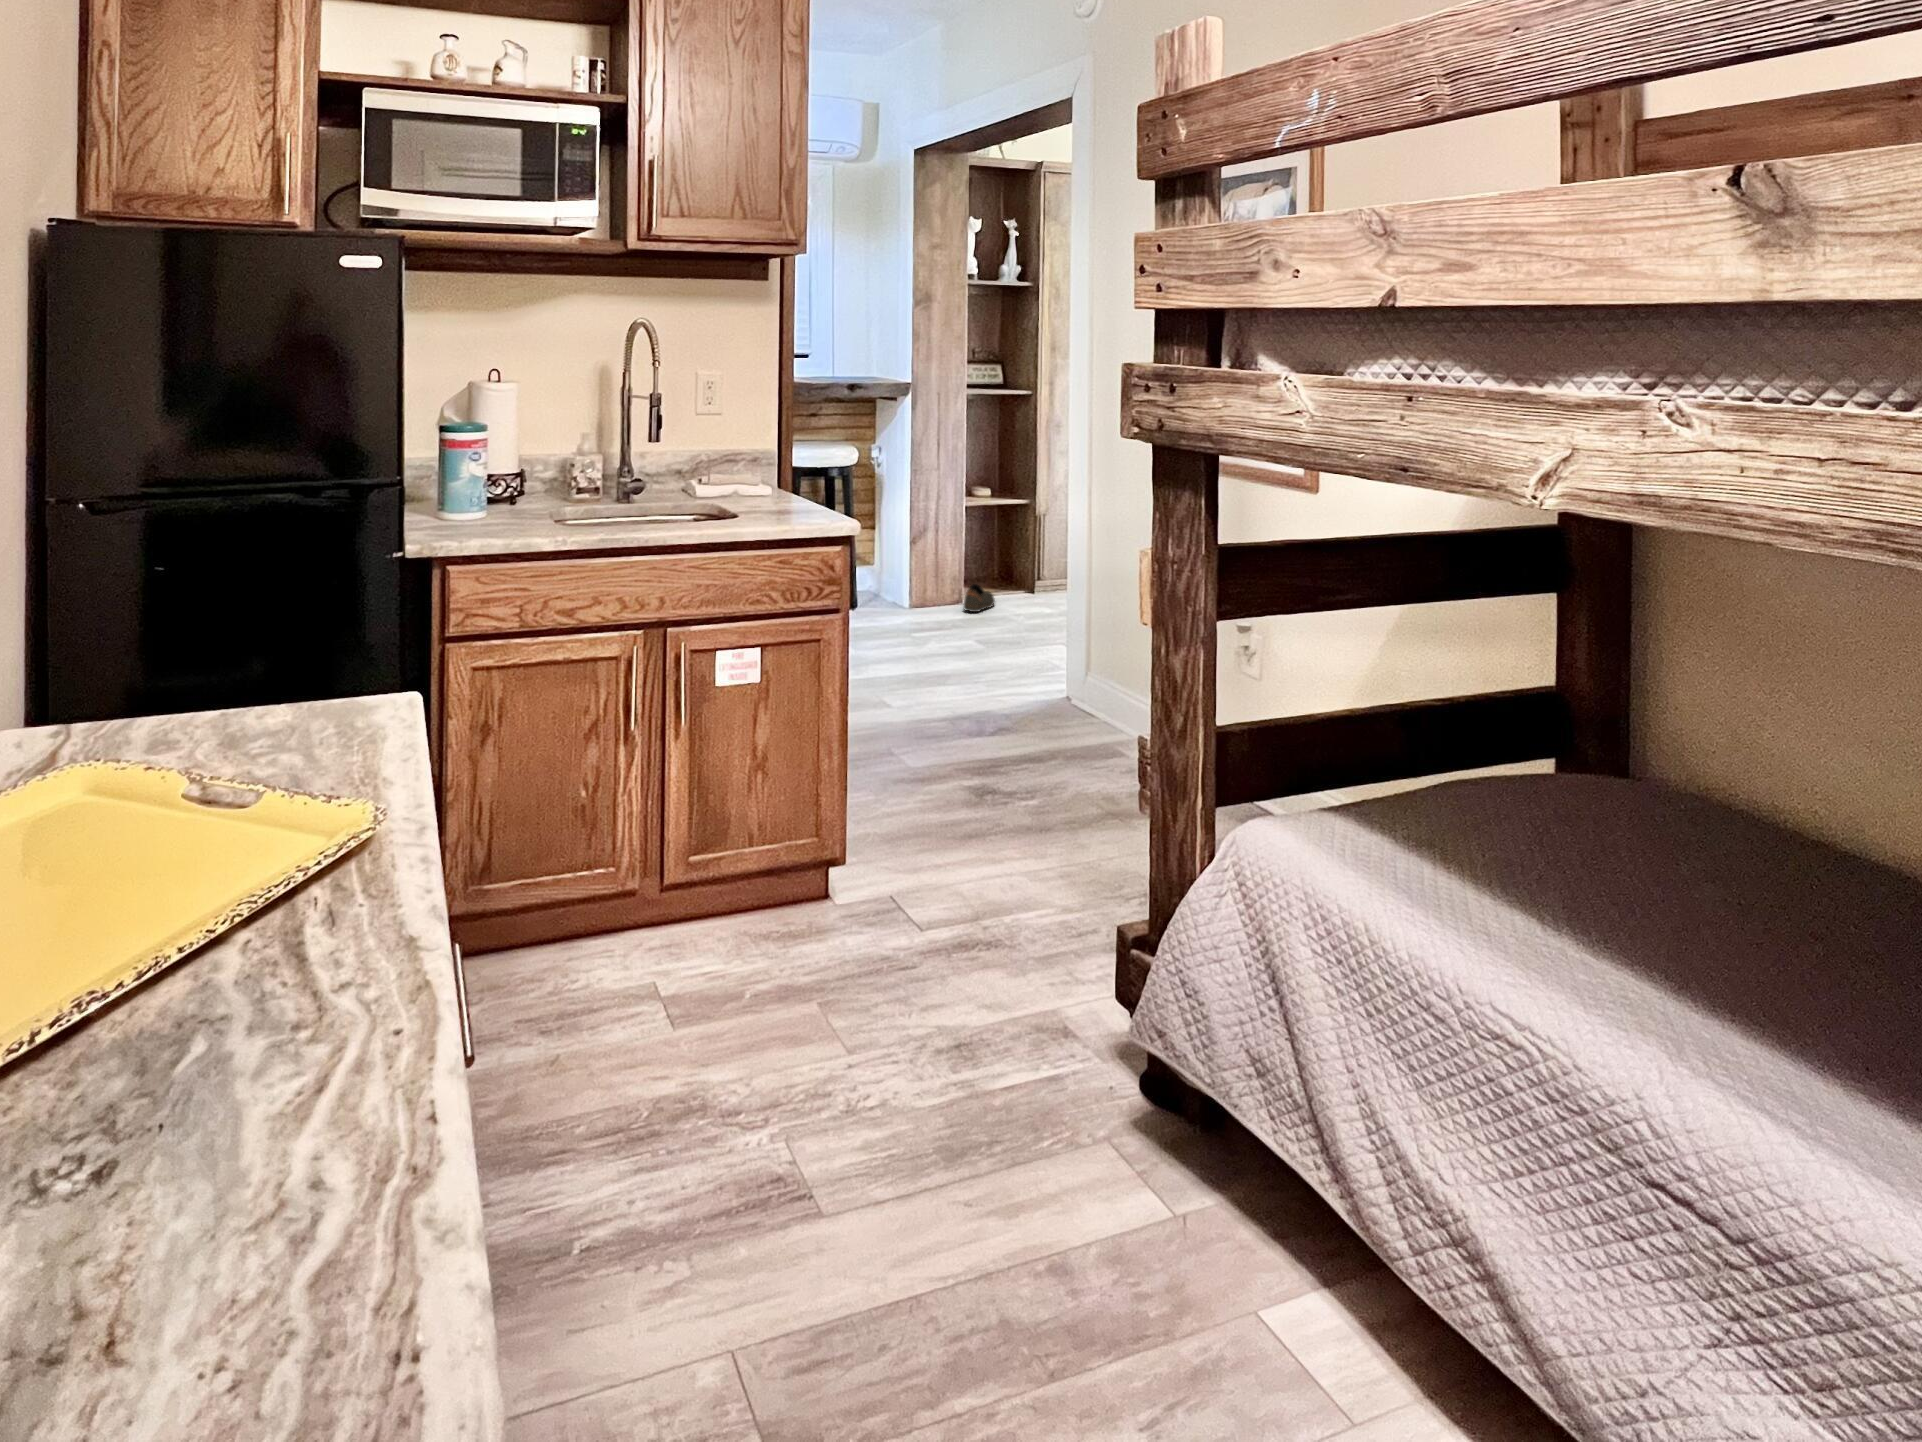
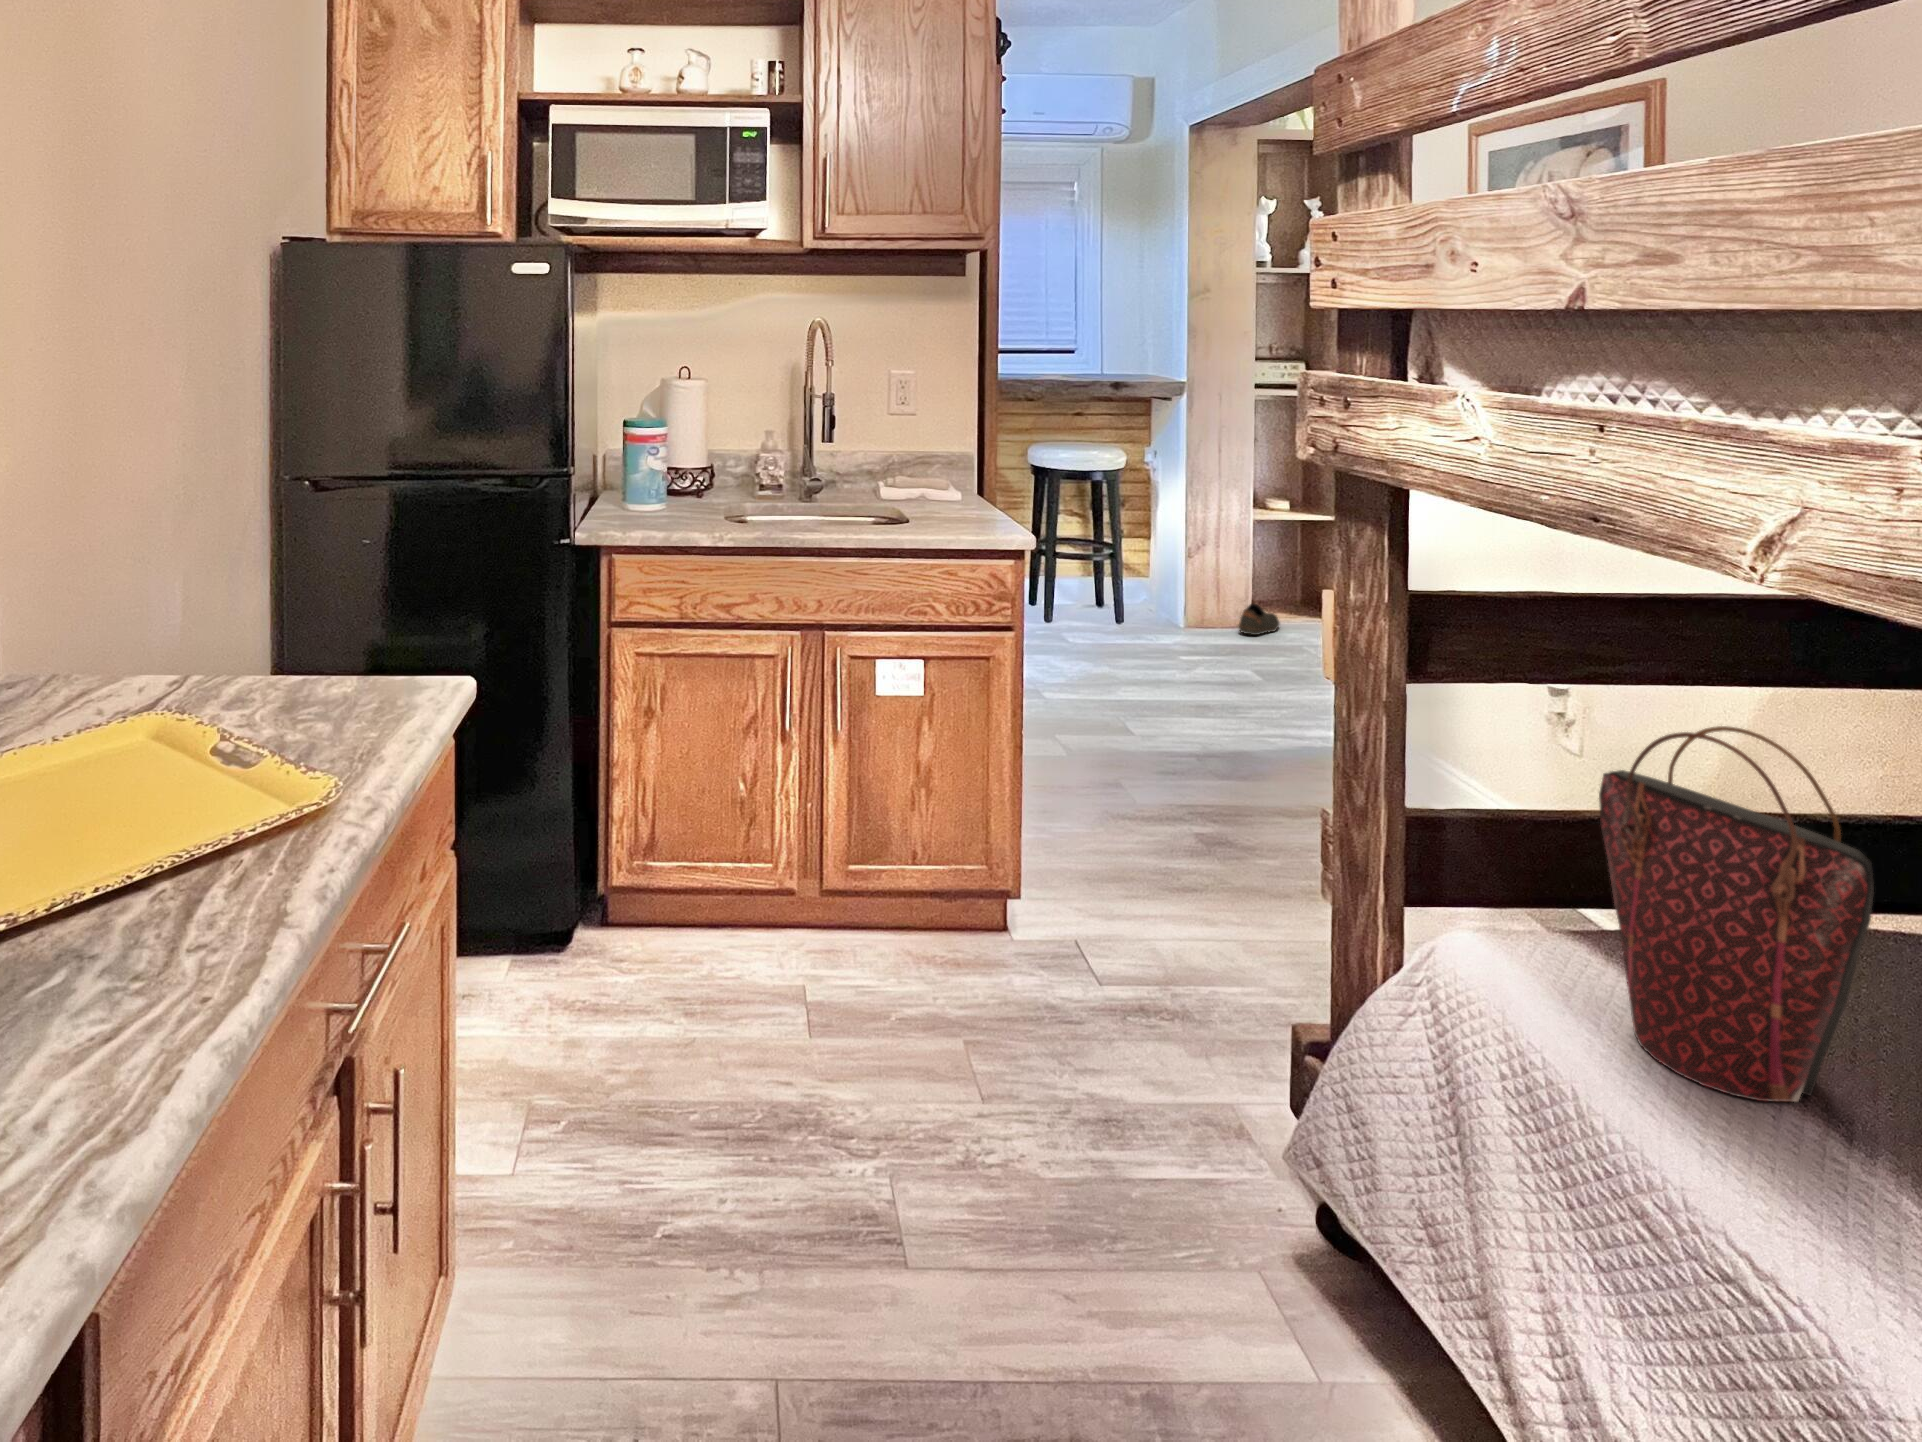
handbag: none [1361,627,1548,904] -> present [1599,726,1874,1102]

